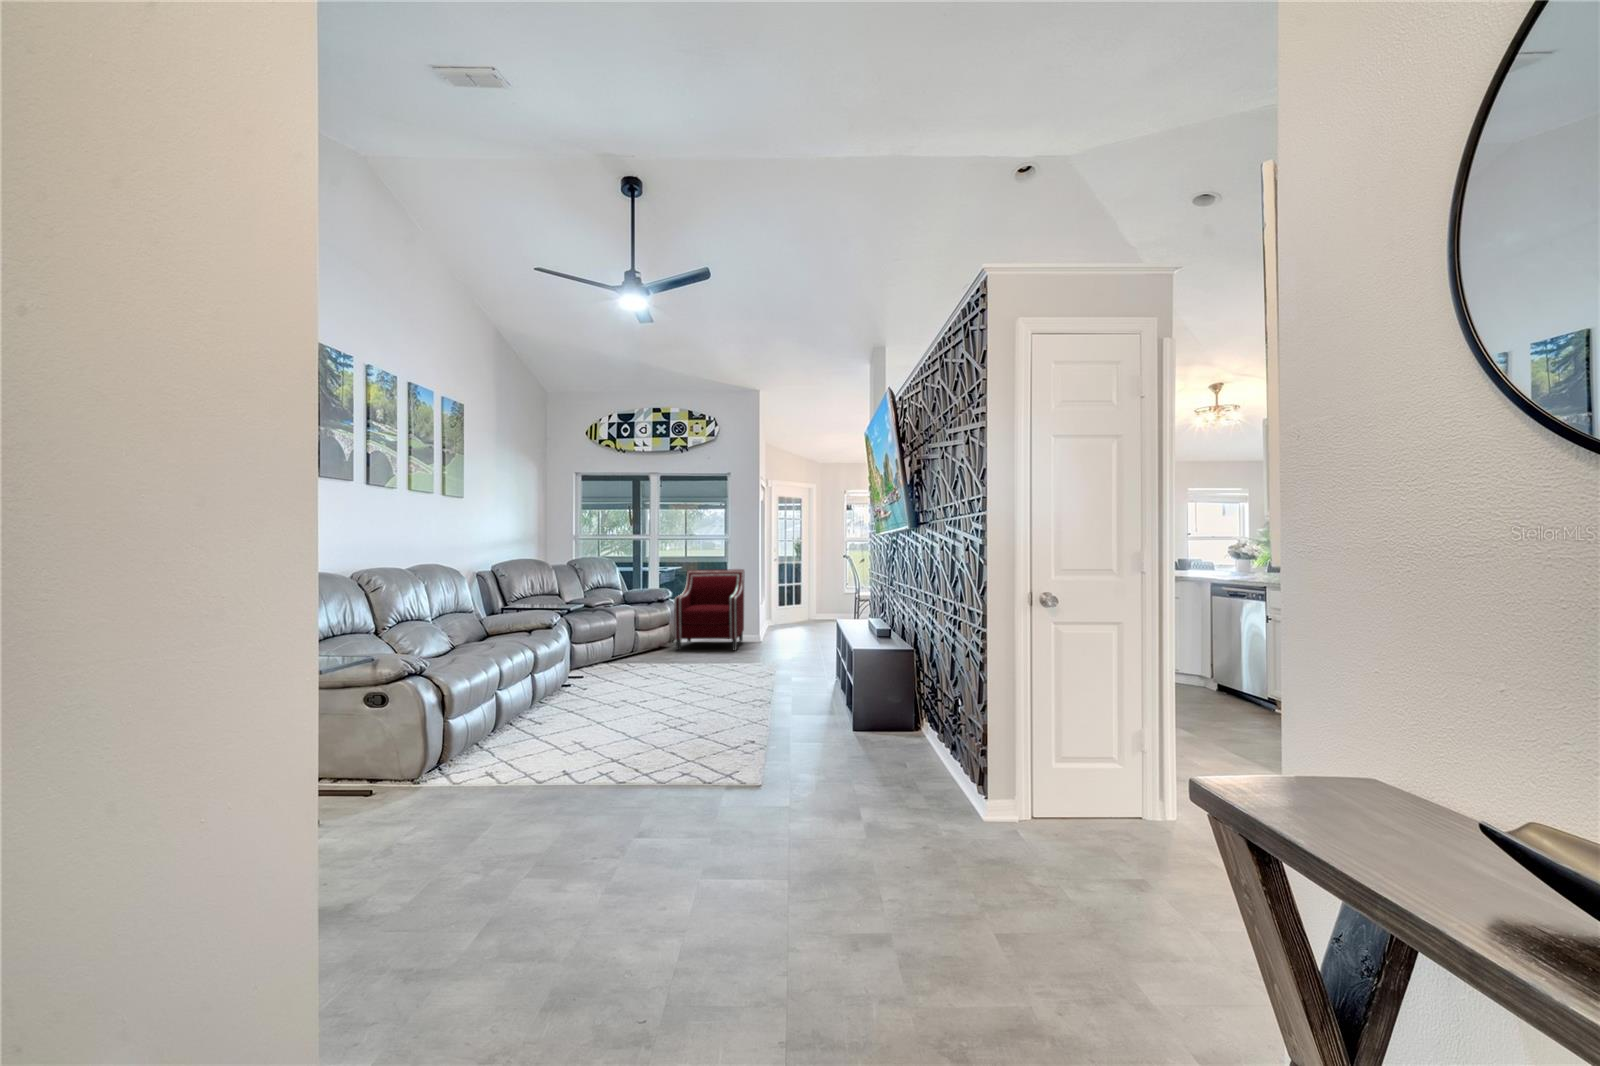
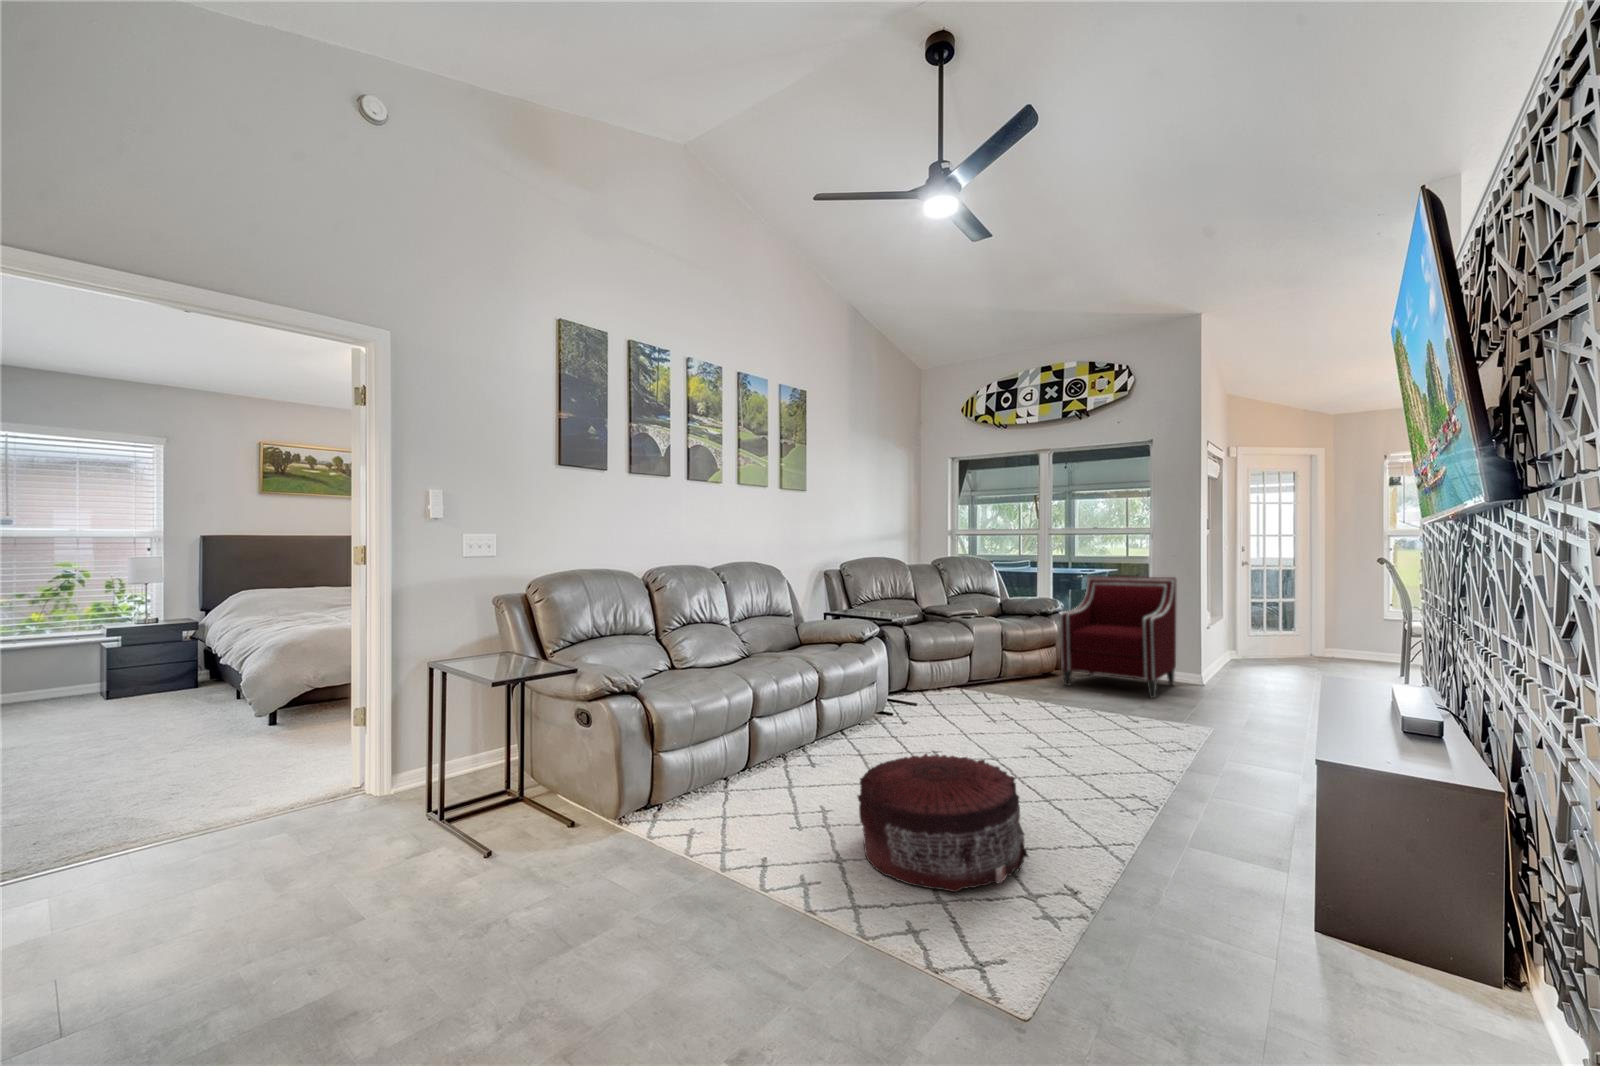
pouf: none [622,683,724,756] -> present [858,754,1028,892]

